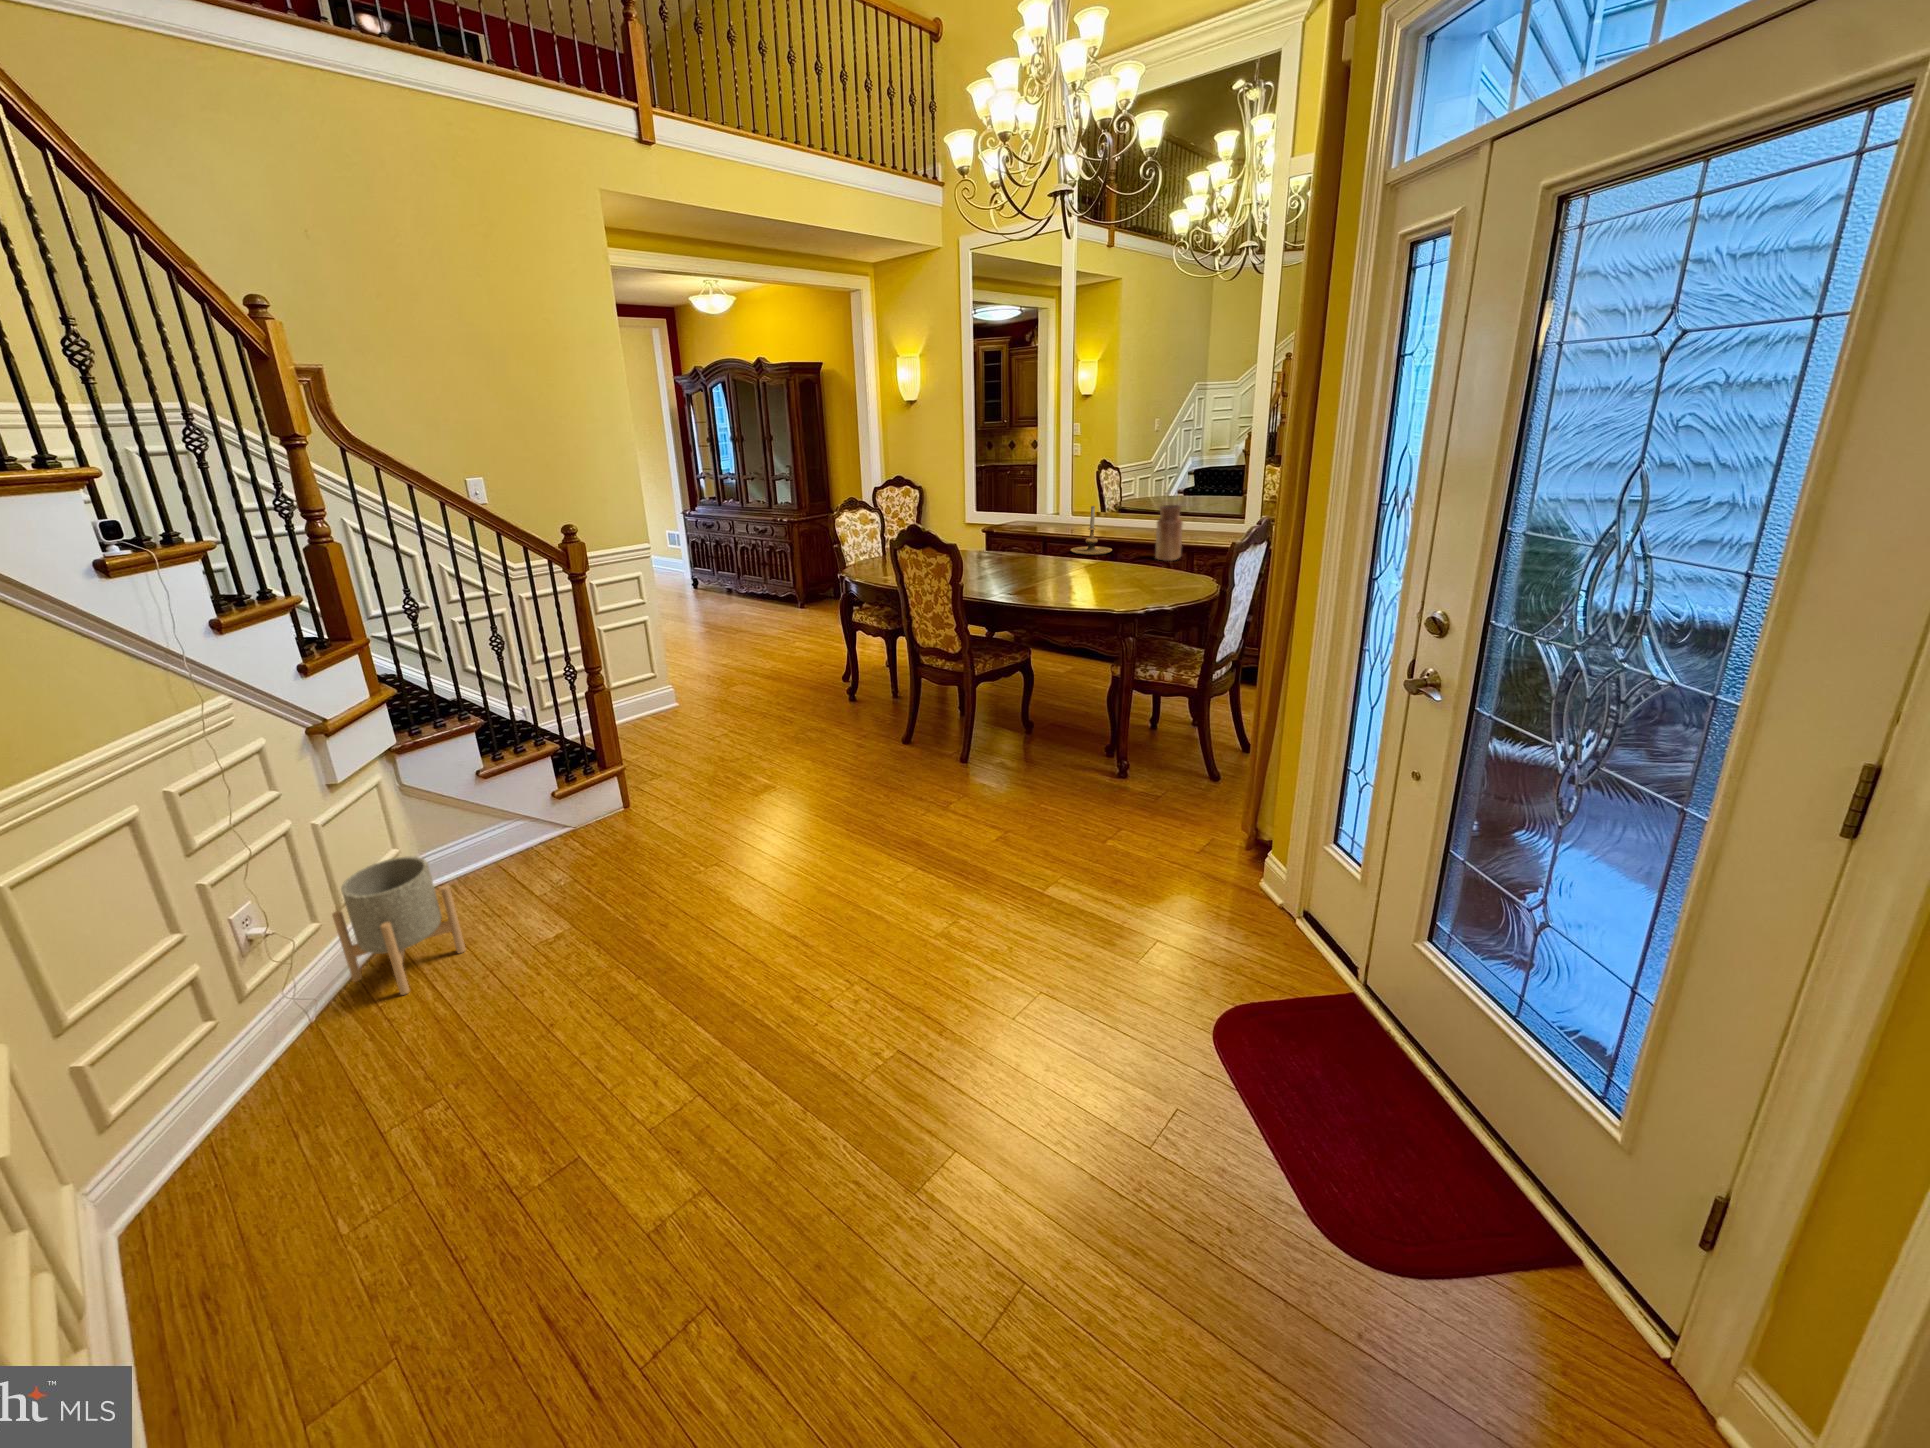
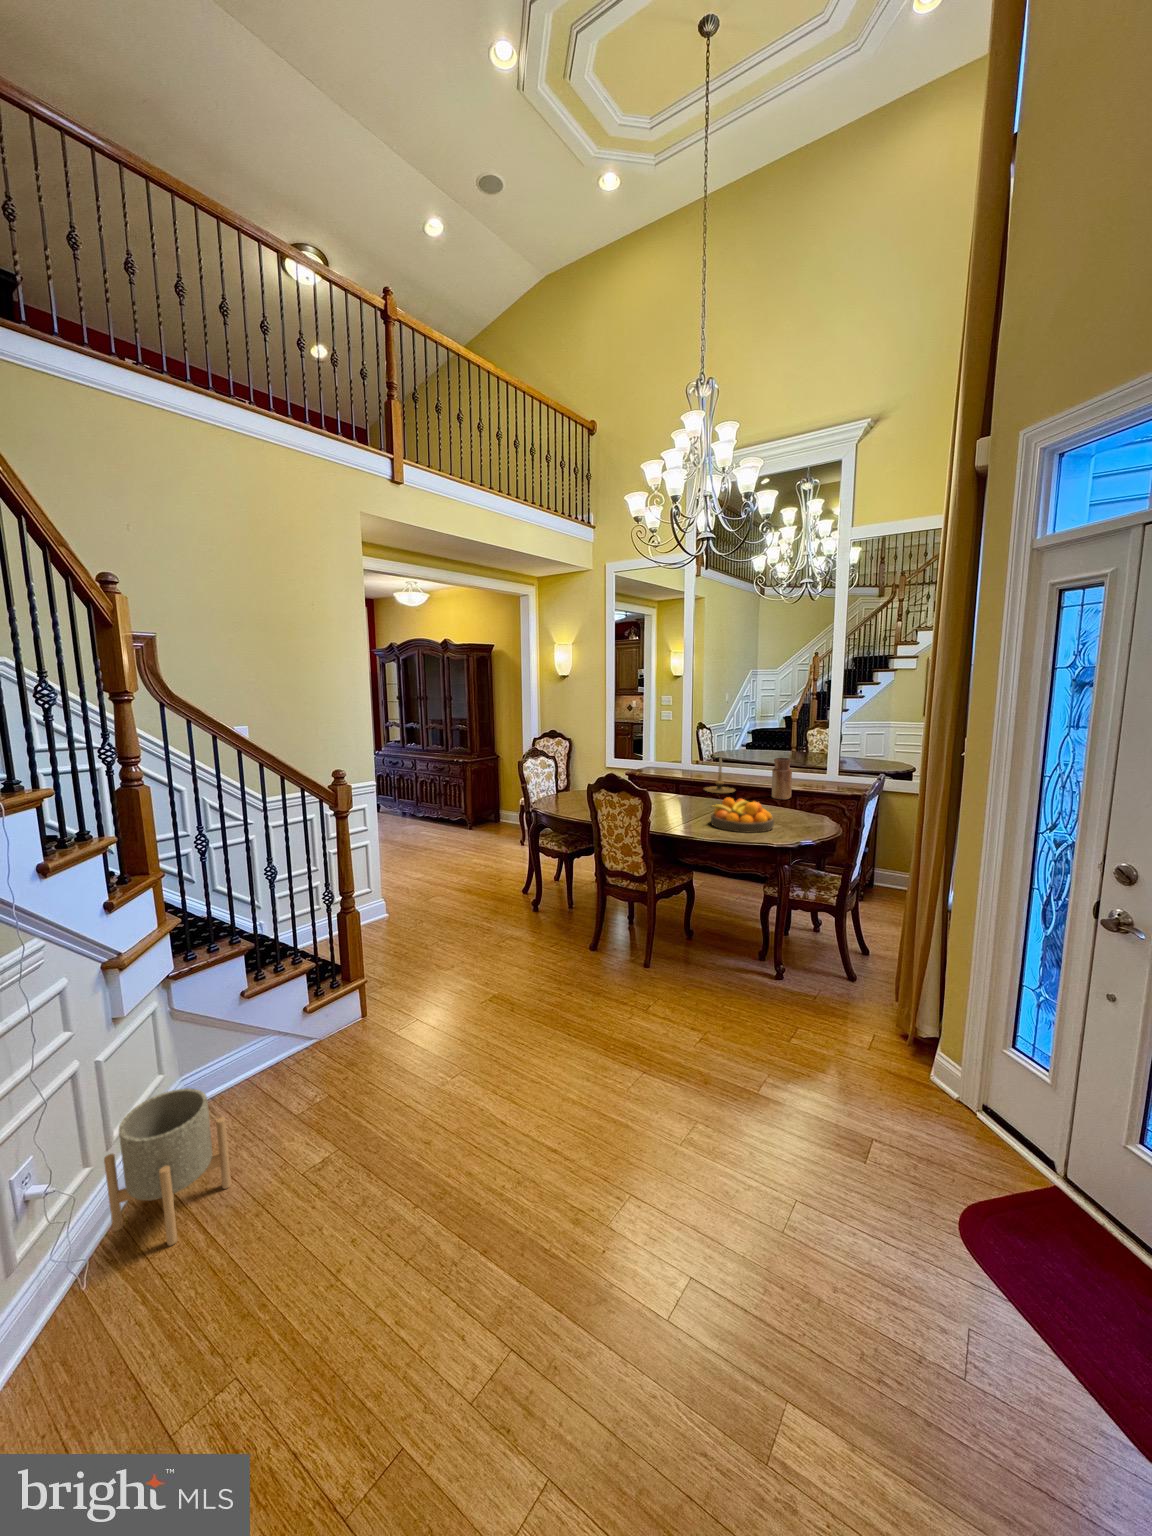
fruit bowl: none [1042,555,1123,599] -> present [711,798,774,833]

